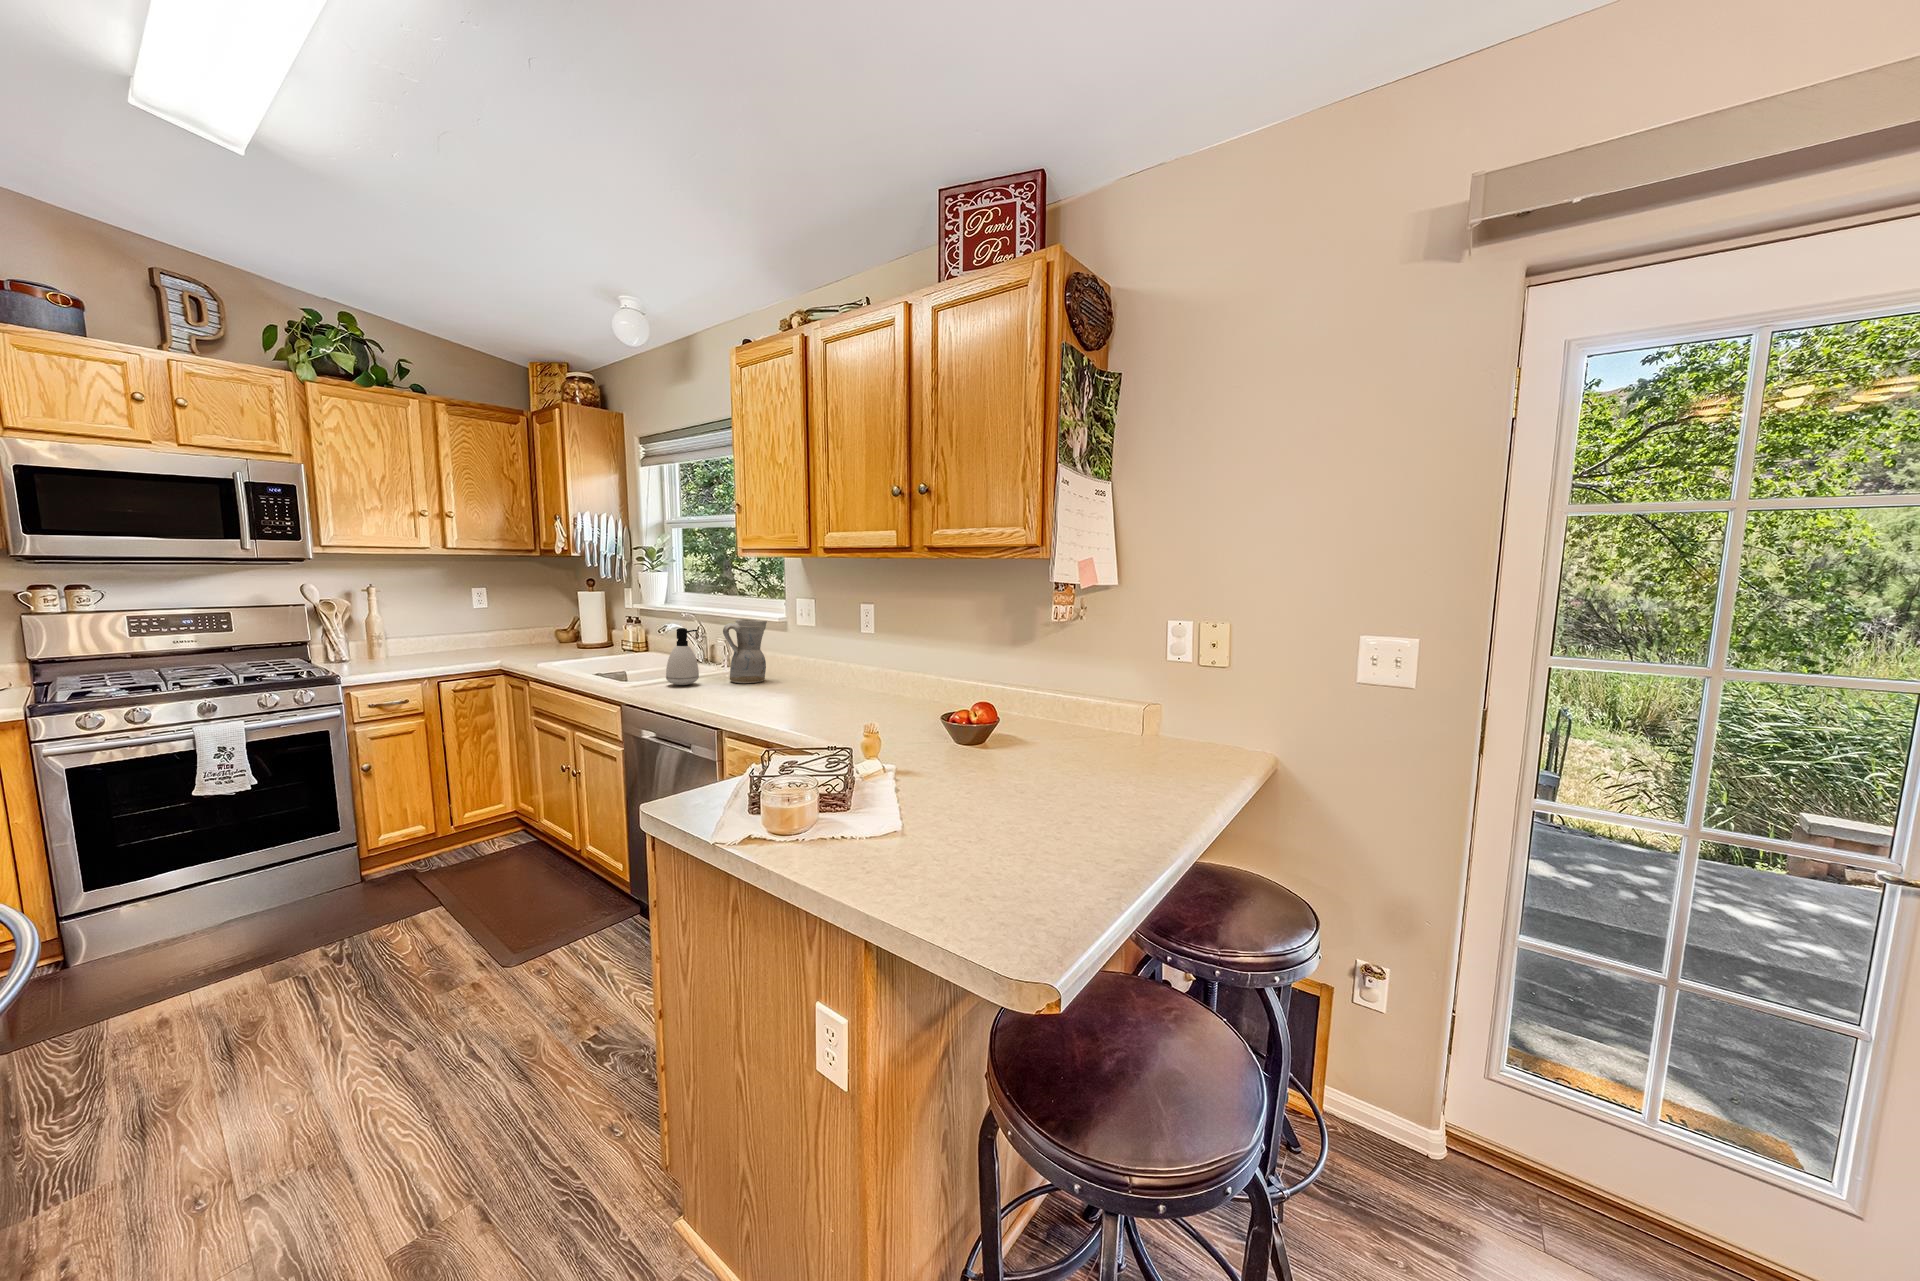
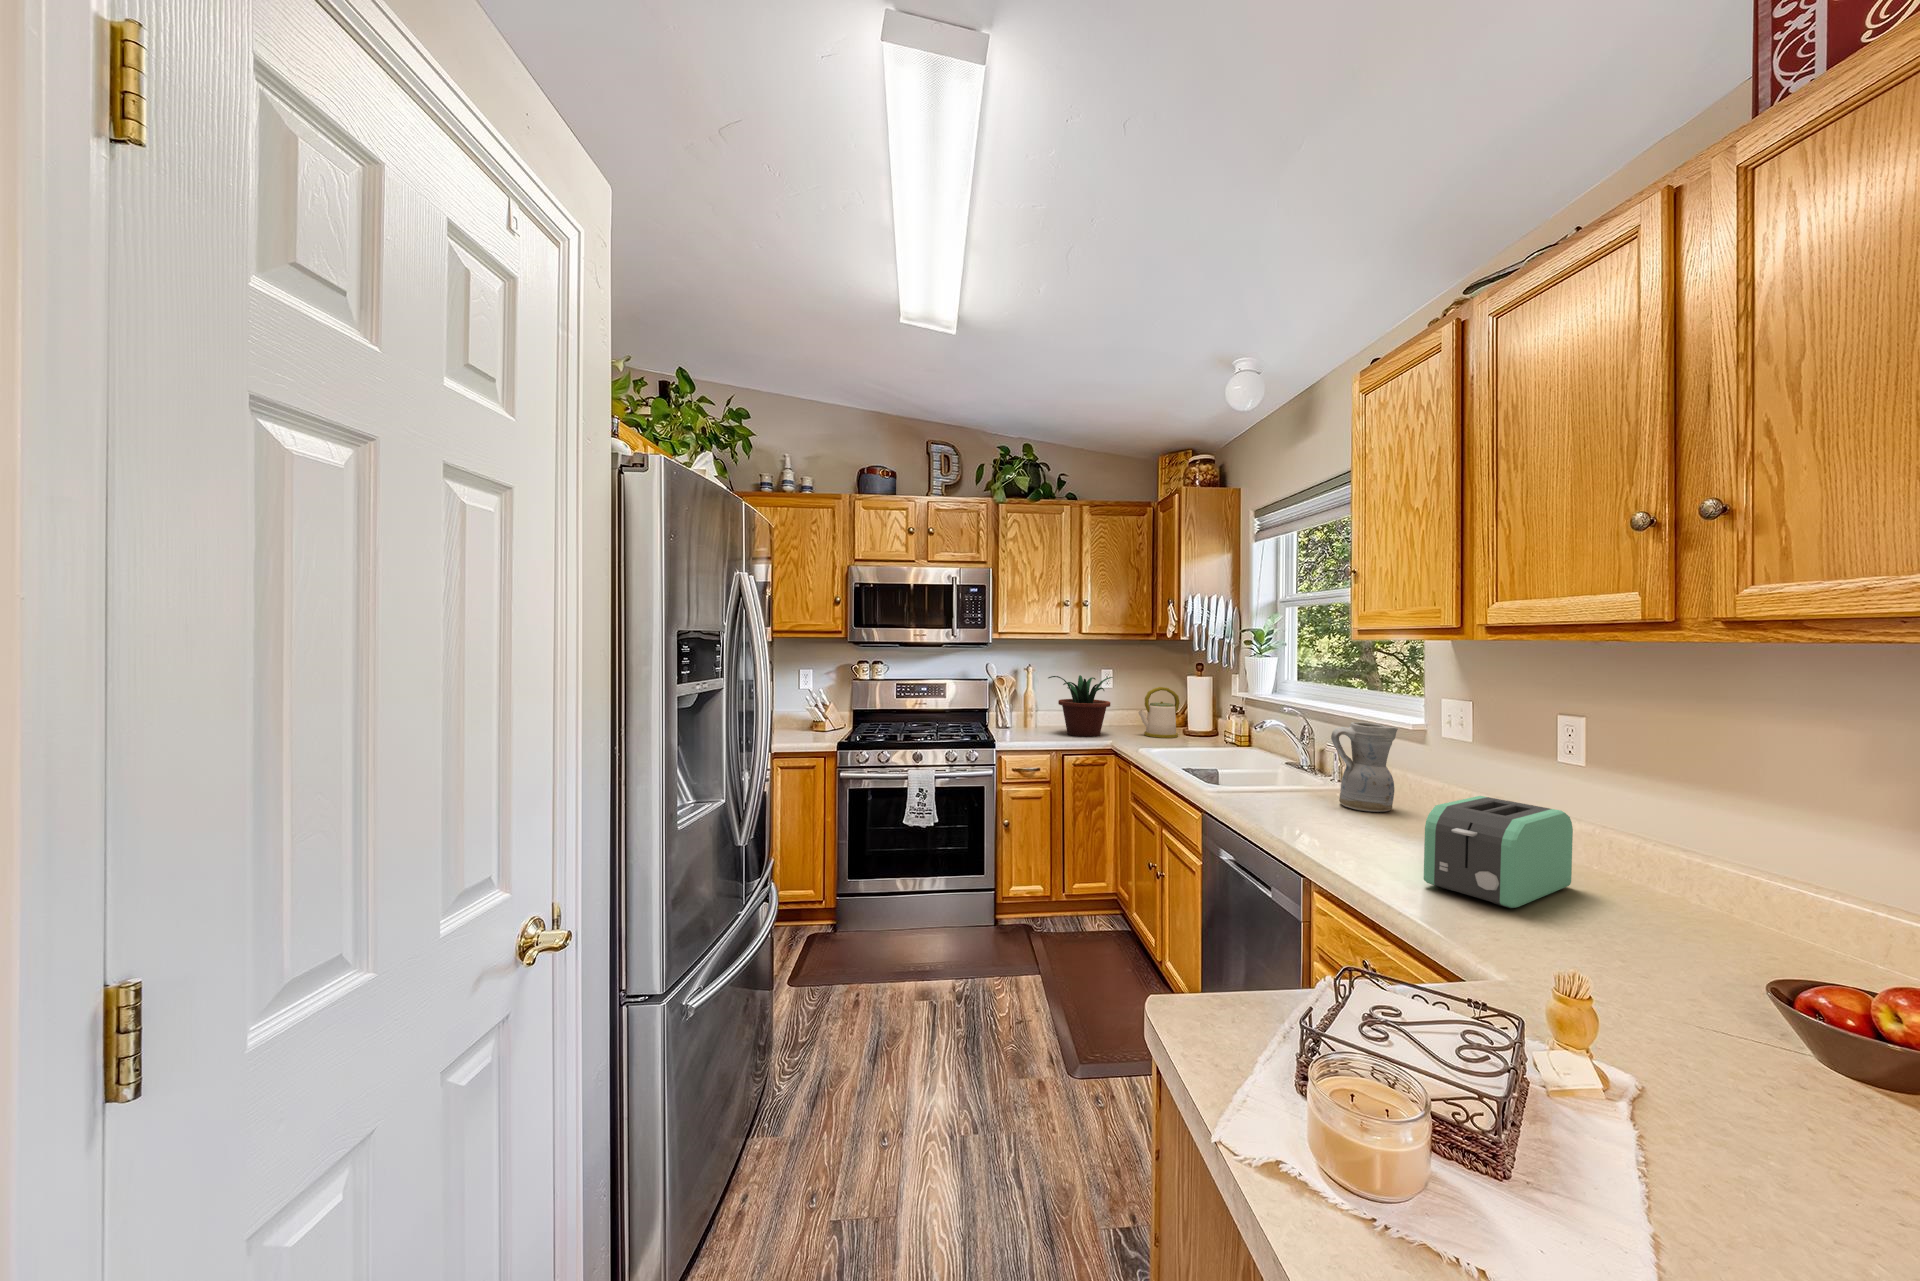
potted plant: none [406,595,492,661] -> present [1048,675,1113,737]
kettle: none [525,604,570,654] -> present [1138,687,1180,738]
soap dispenser: present [666,628,699,685] -> none [1255,728,1297,799]
toaster: none [794,656,865,716] -> present [1424,796,1573,909]

